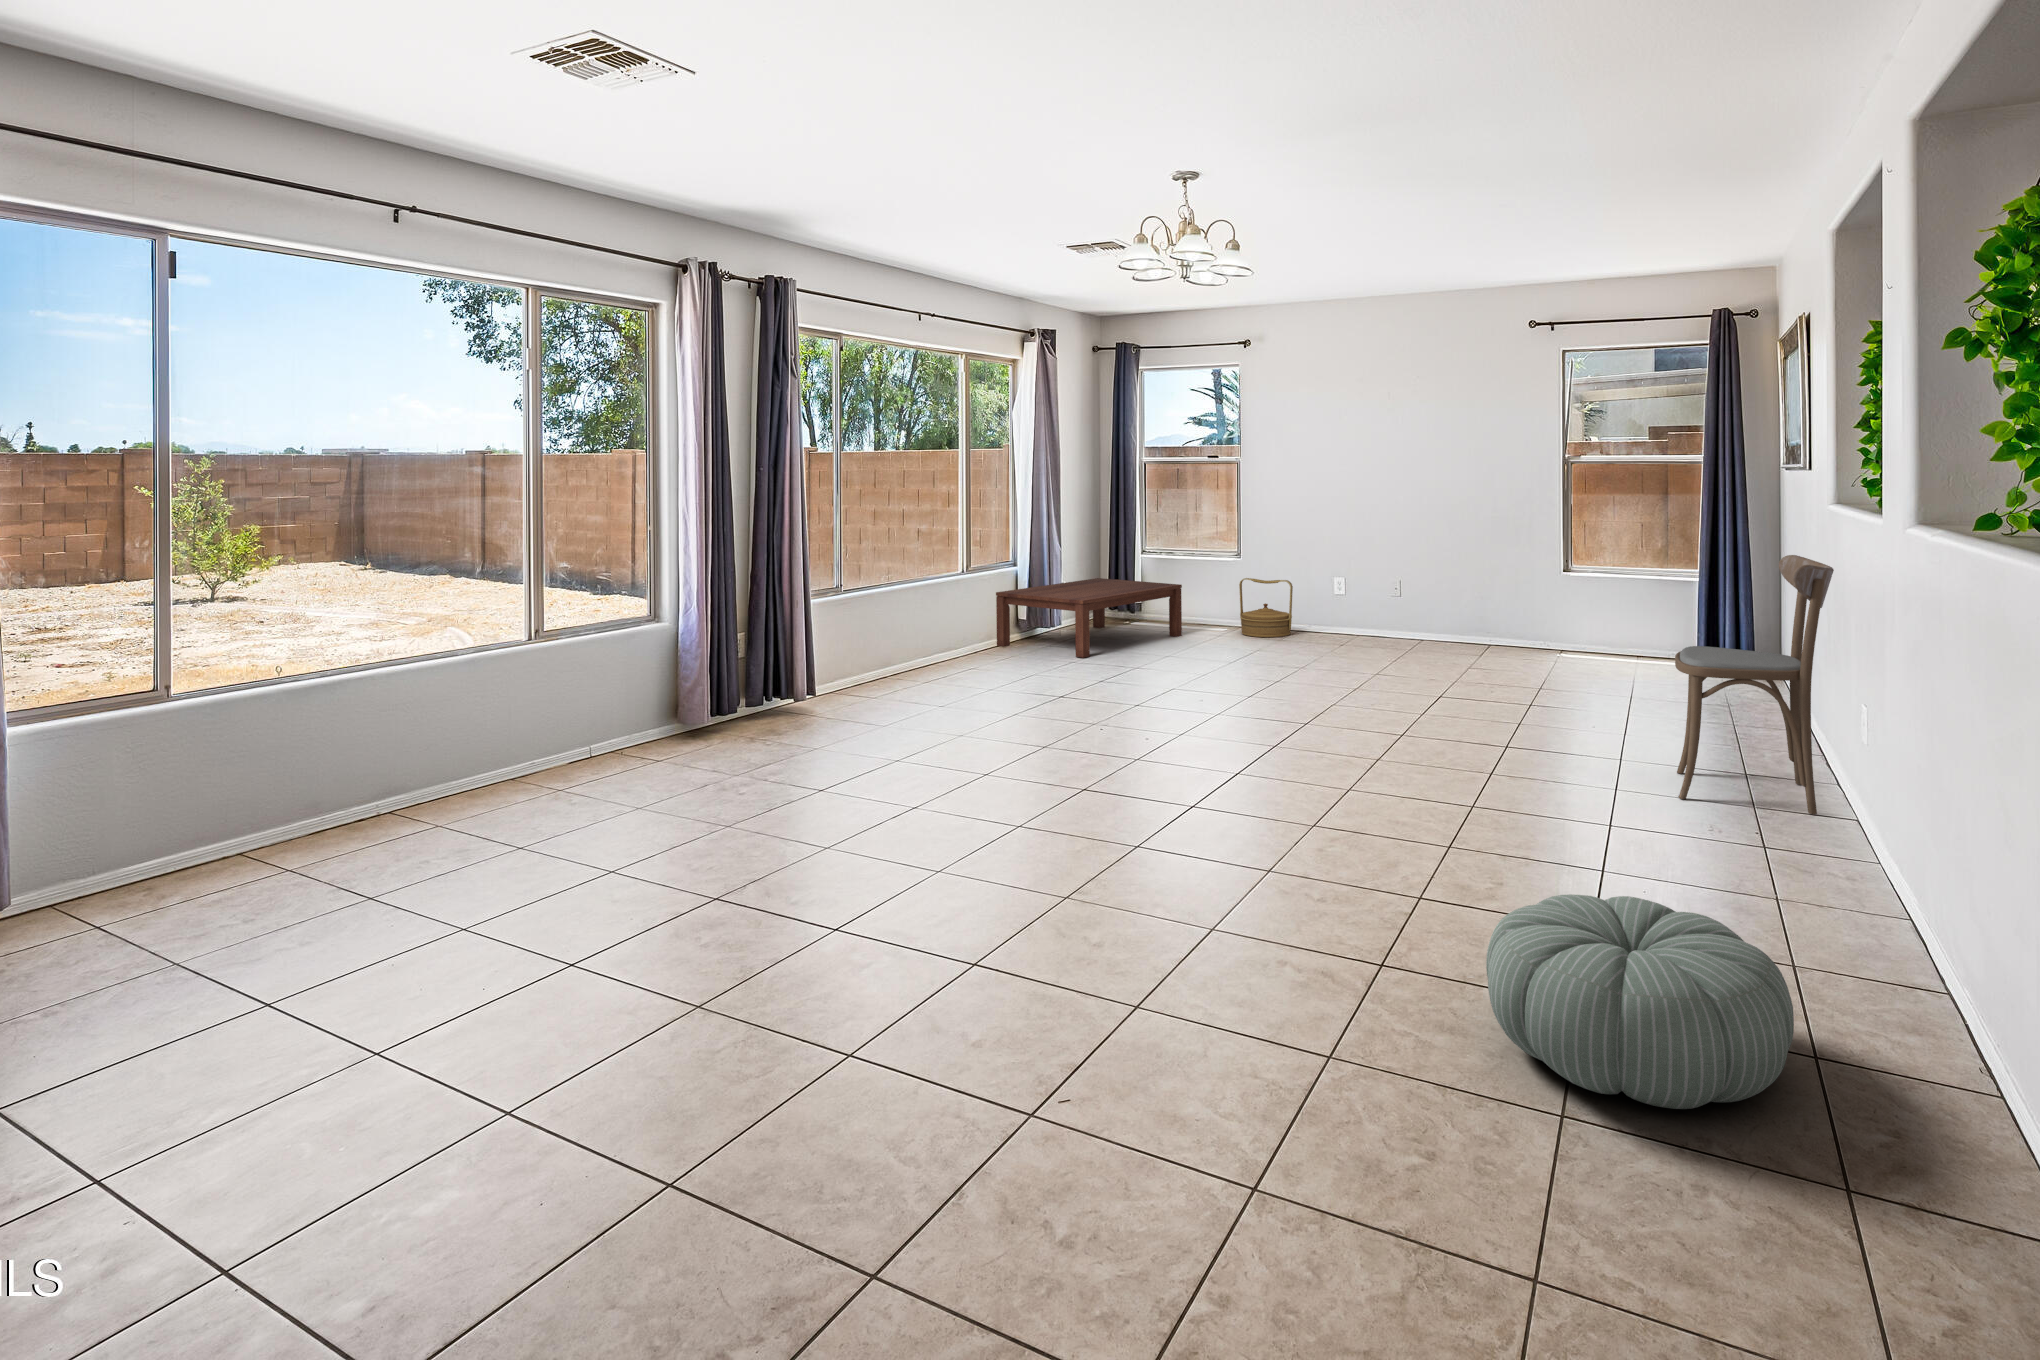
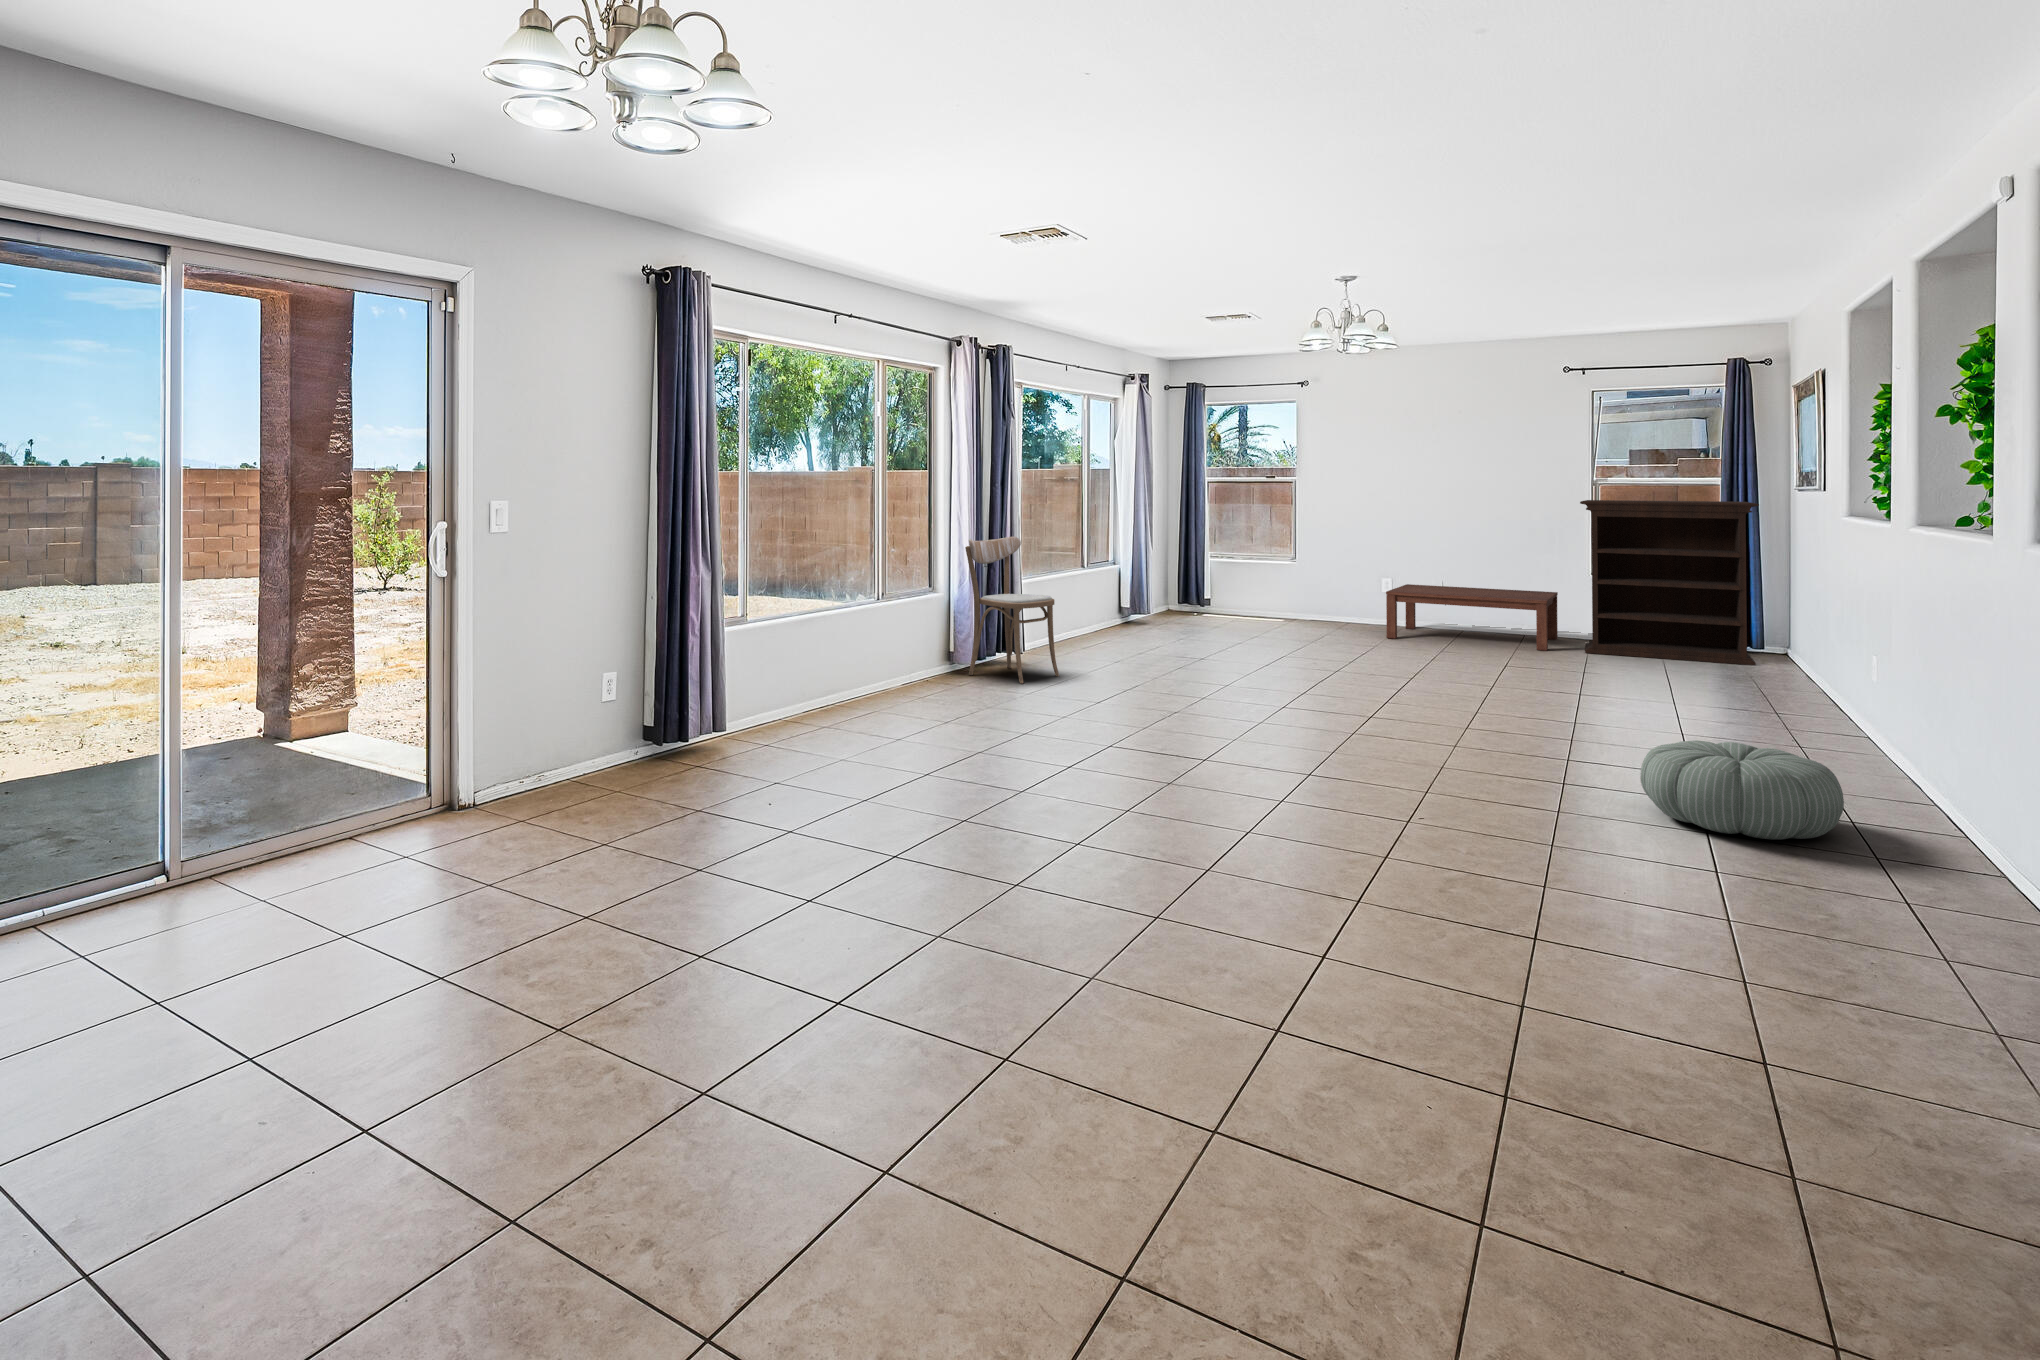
bookshelf: none [1539,482,1740,683] -> present [1580,500,1759,665]
dining chair: present [1675,555,1834,815] -> present [965,537,1059,683]
coffee table: present [996,578,1182,658] -> present [1386,584,1558,651]
woven basket: present [1239,578,1293,637] -> none [1299,578,1348,626]

